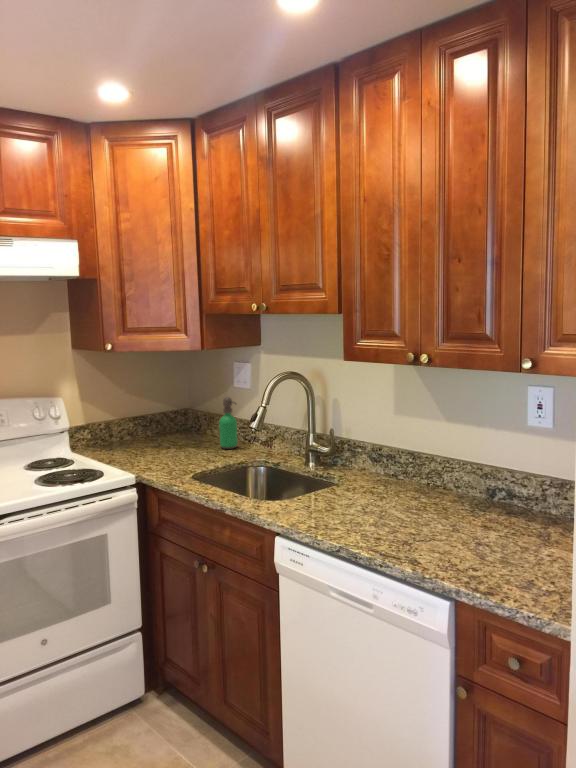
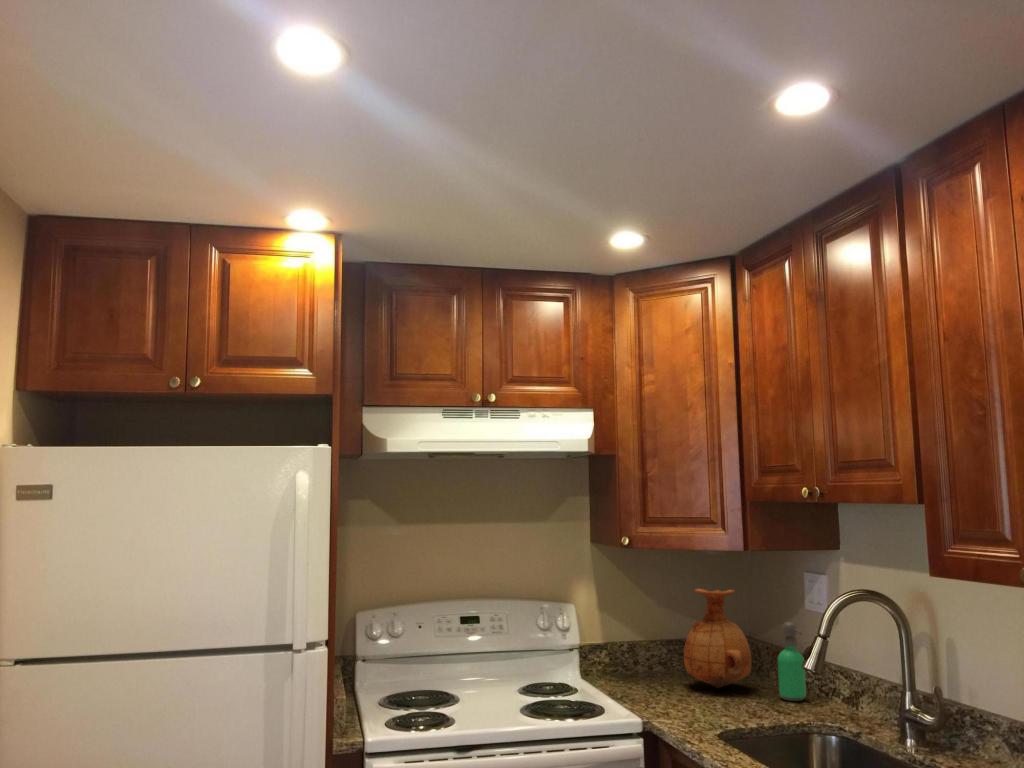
vase: none [152,378,199,447] -> present [684,589,751,688]

